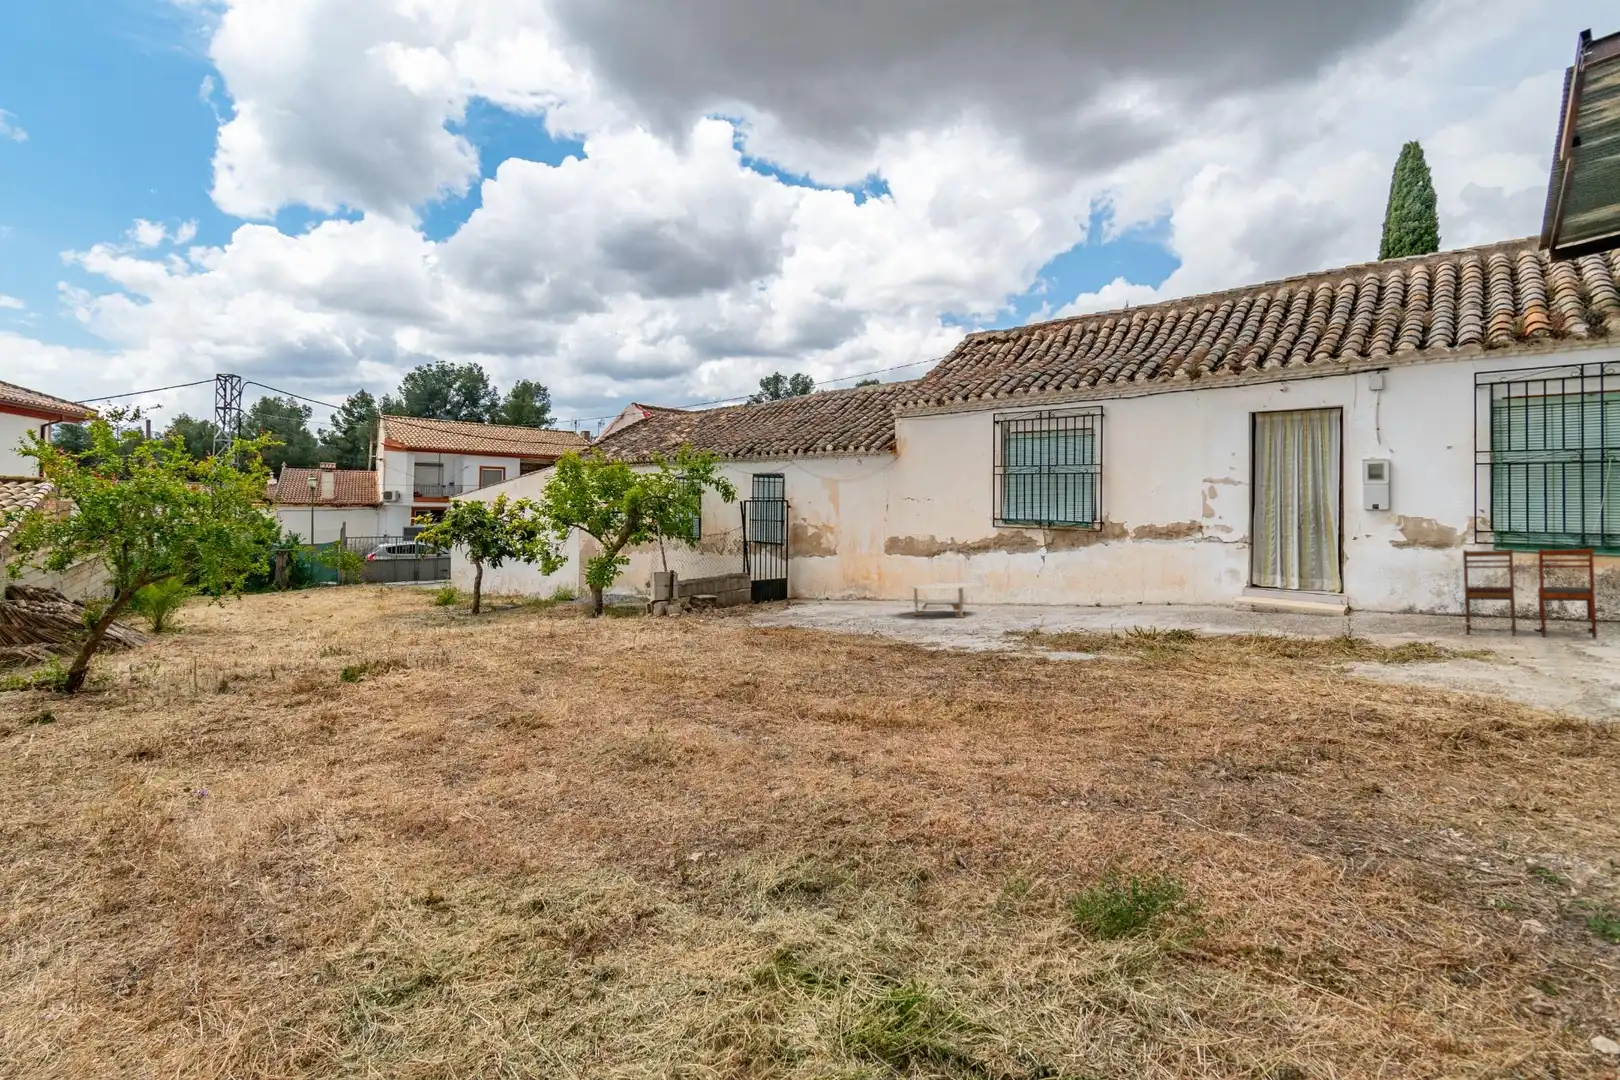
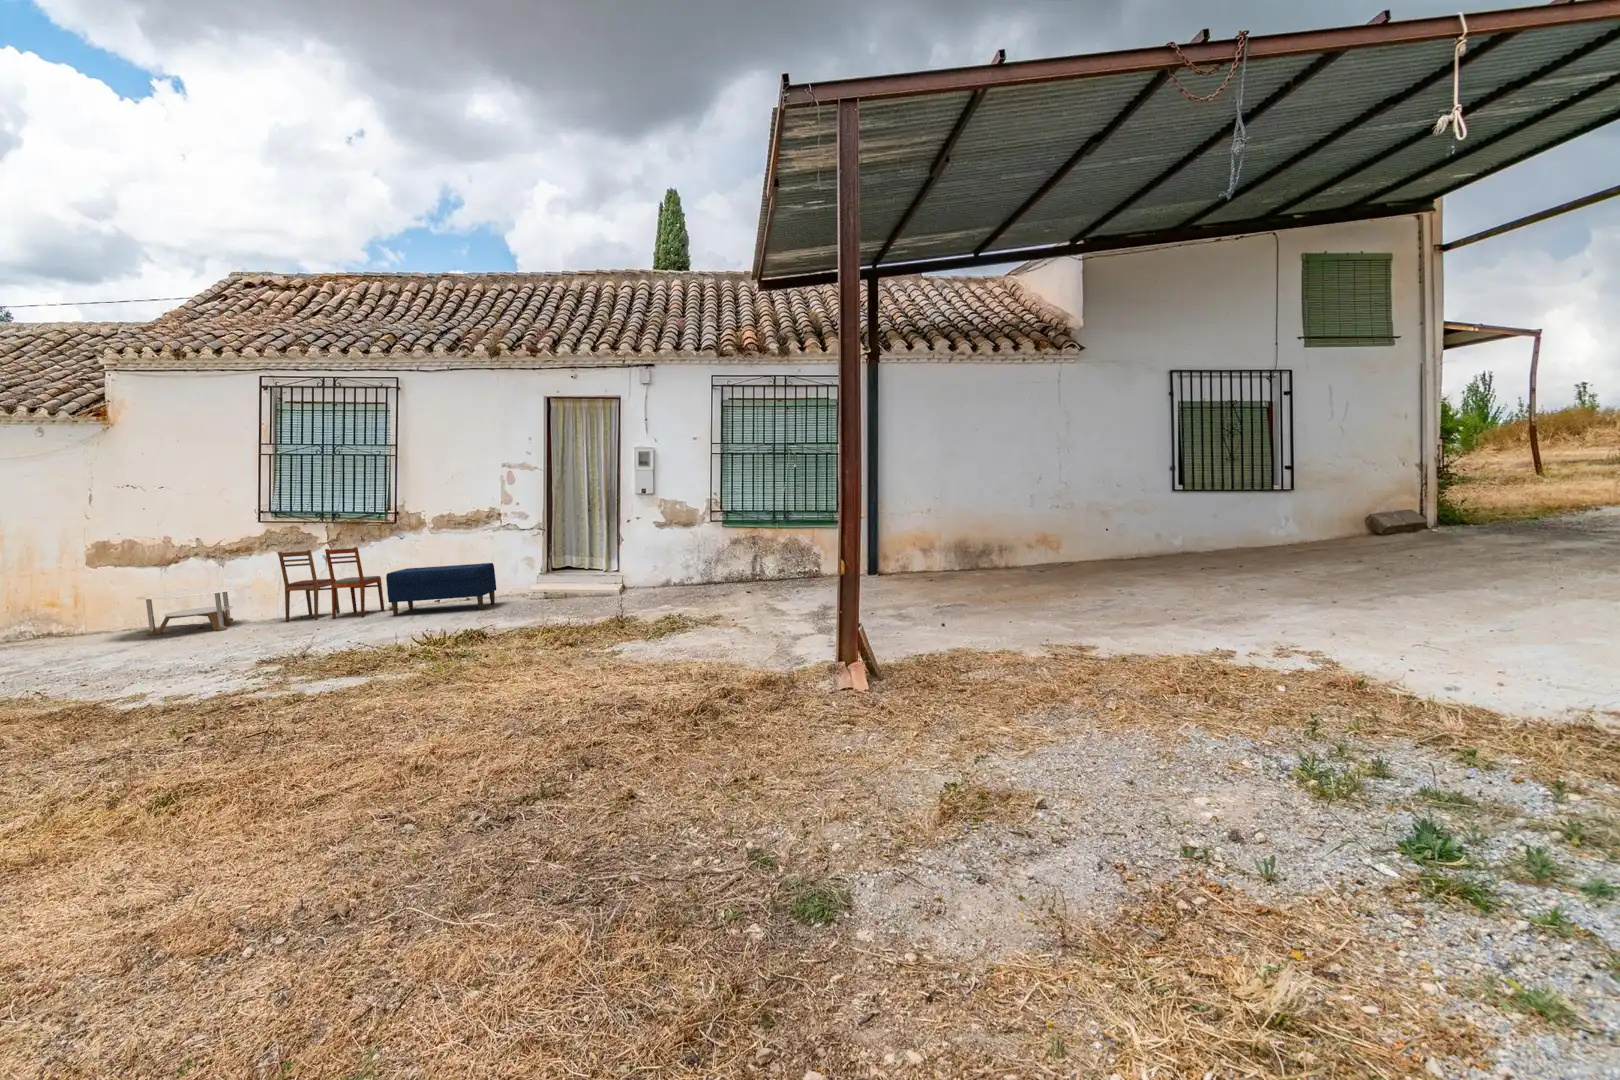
chair: present [1463,548,1597,638] -> present [278,547,384,622]
bench: none [1089,579,1189,623] -> present [386,563,496,616]

